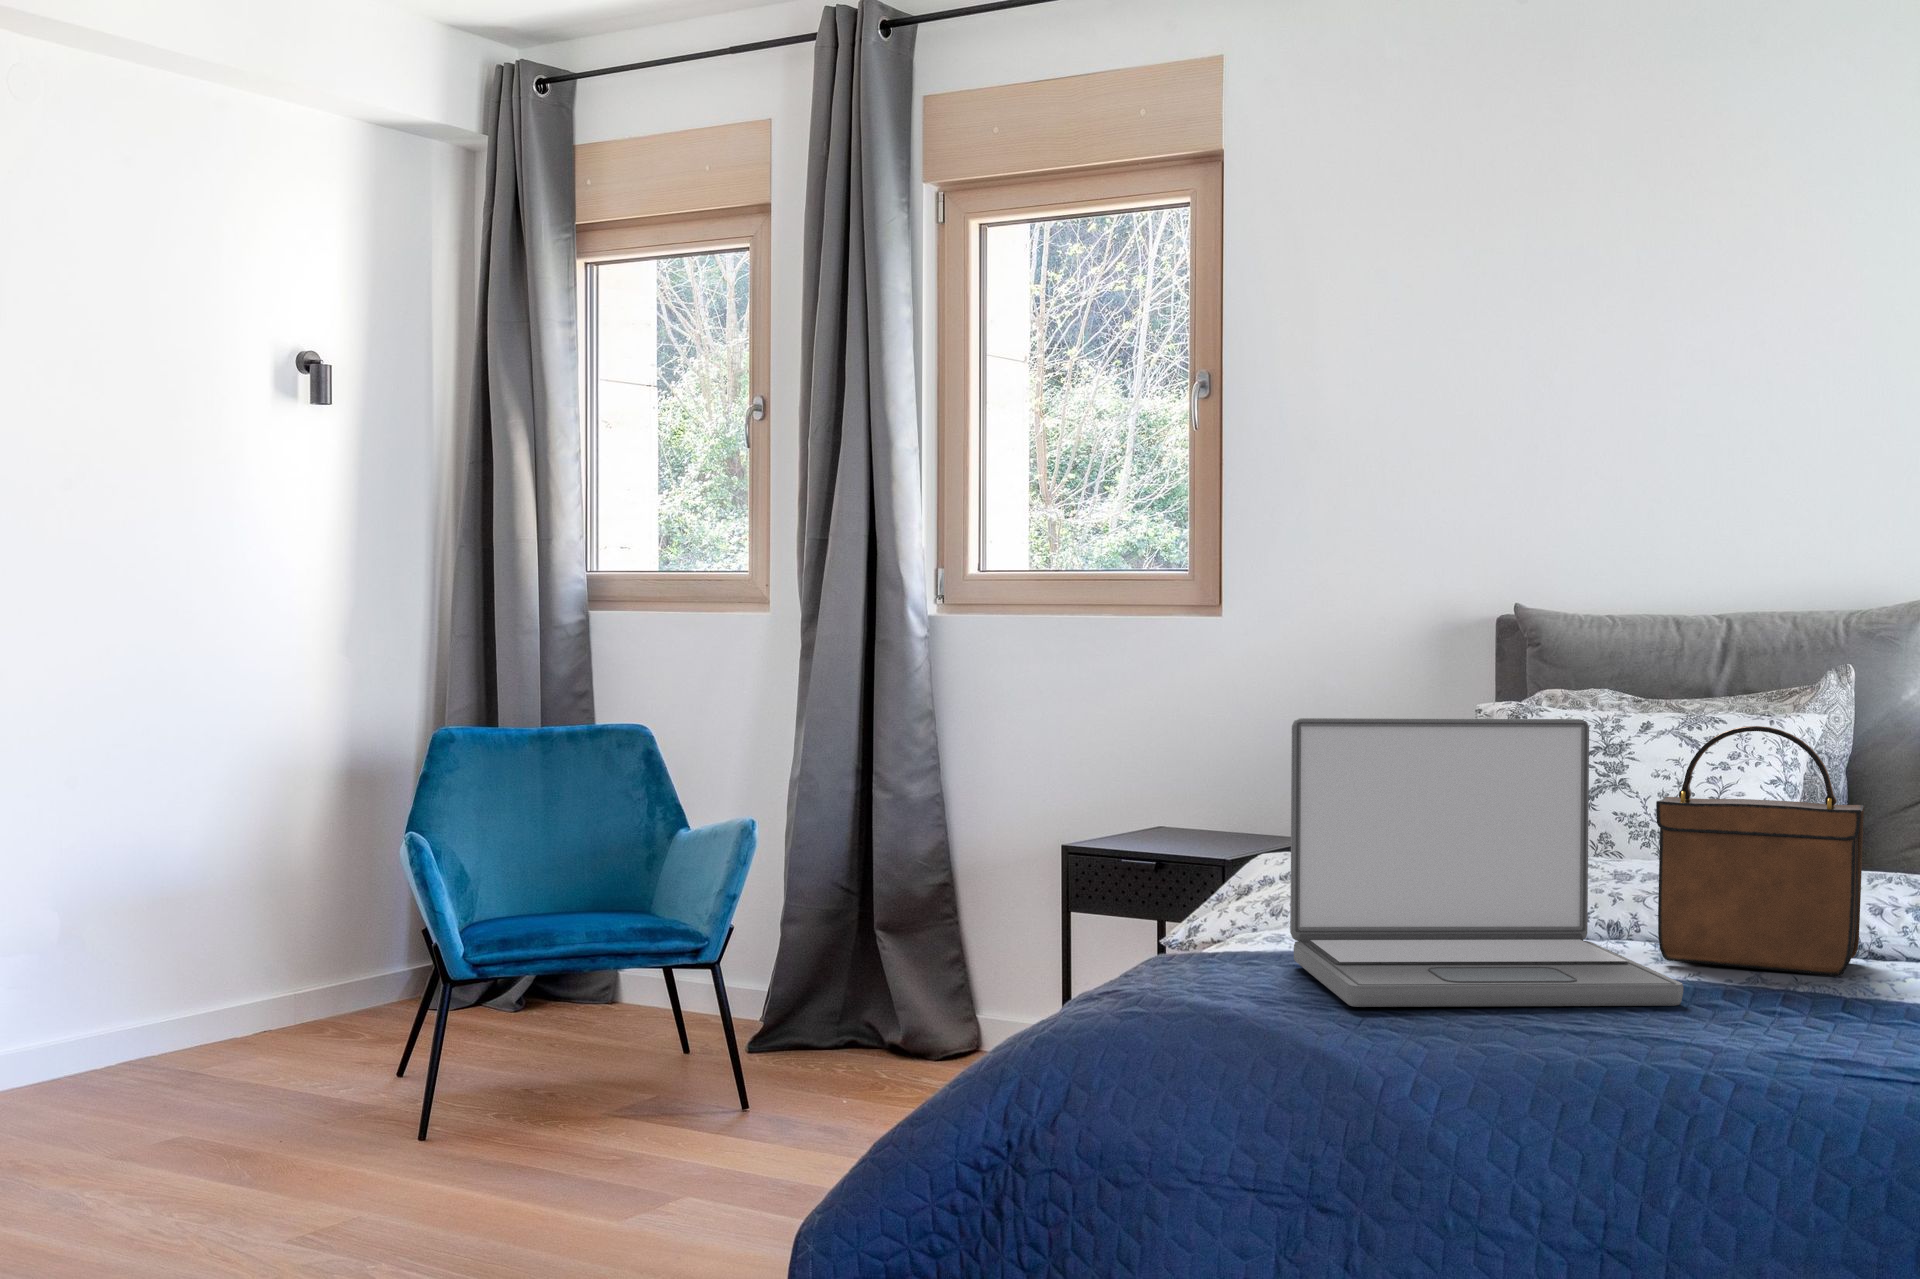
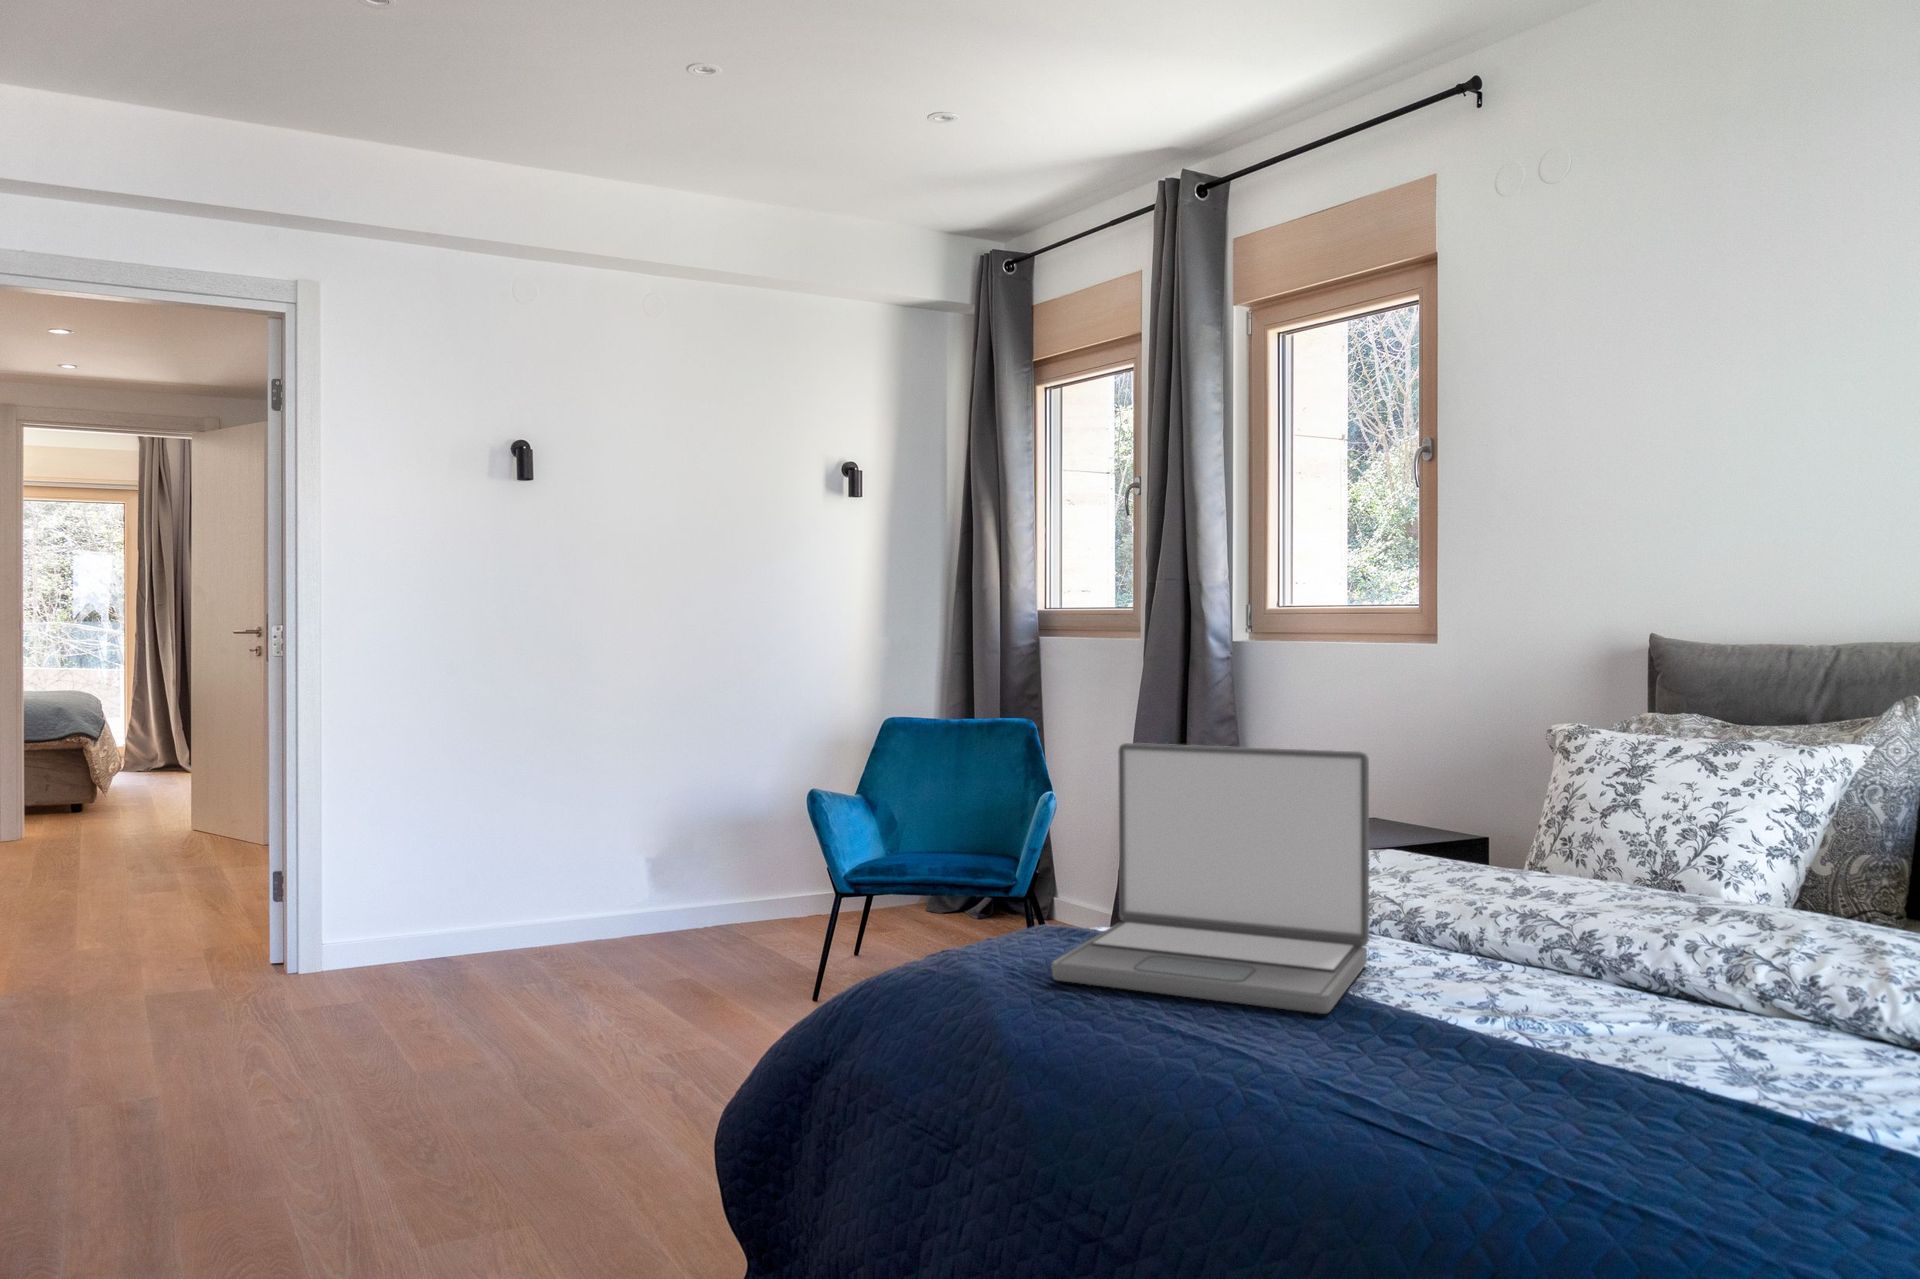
handbag: present [1656,726,1864,976] -> none [1427,764,1624,1007]

